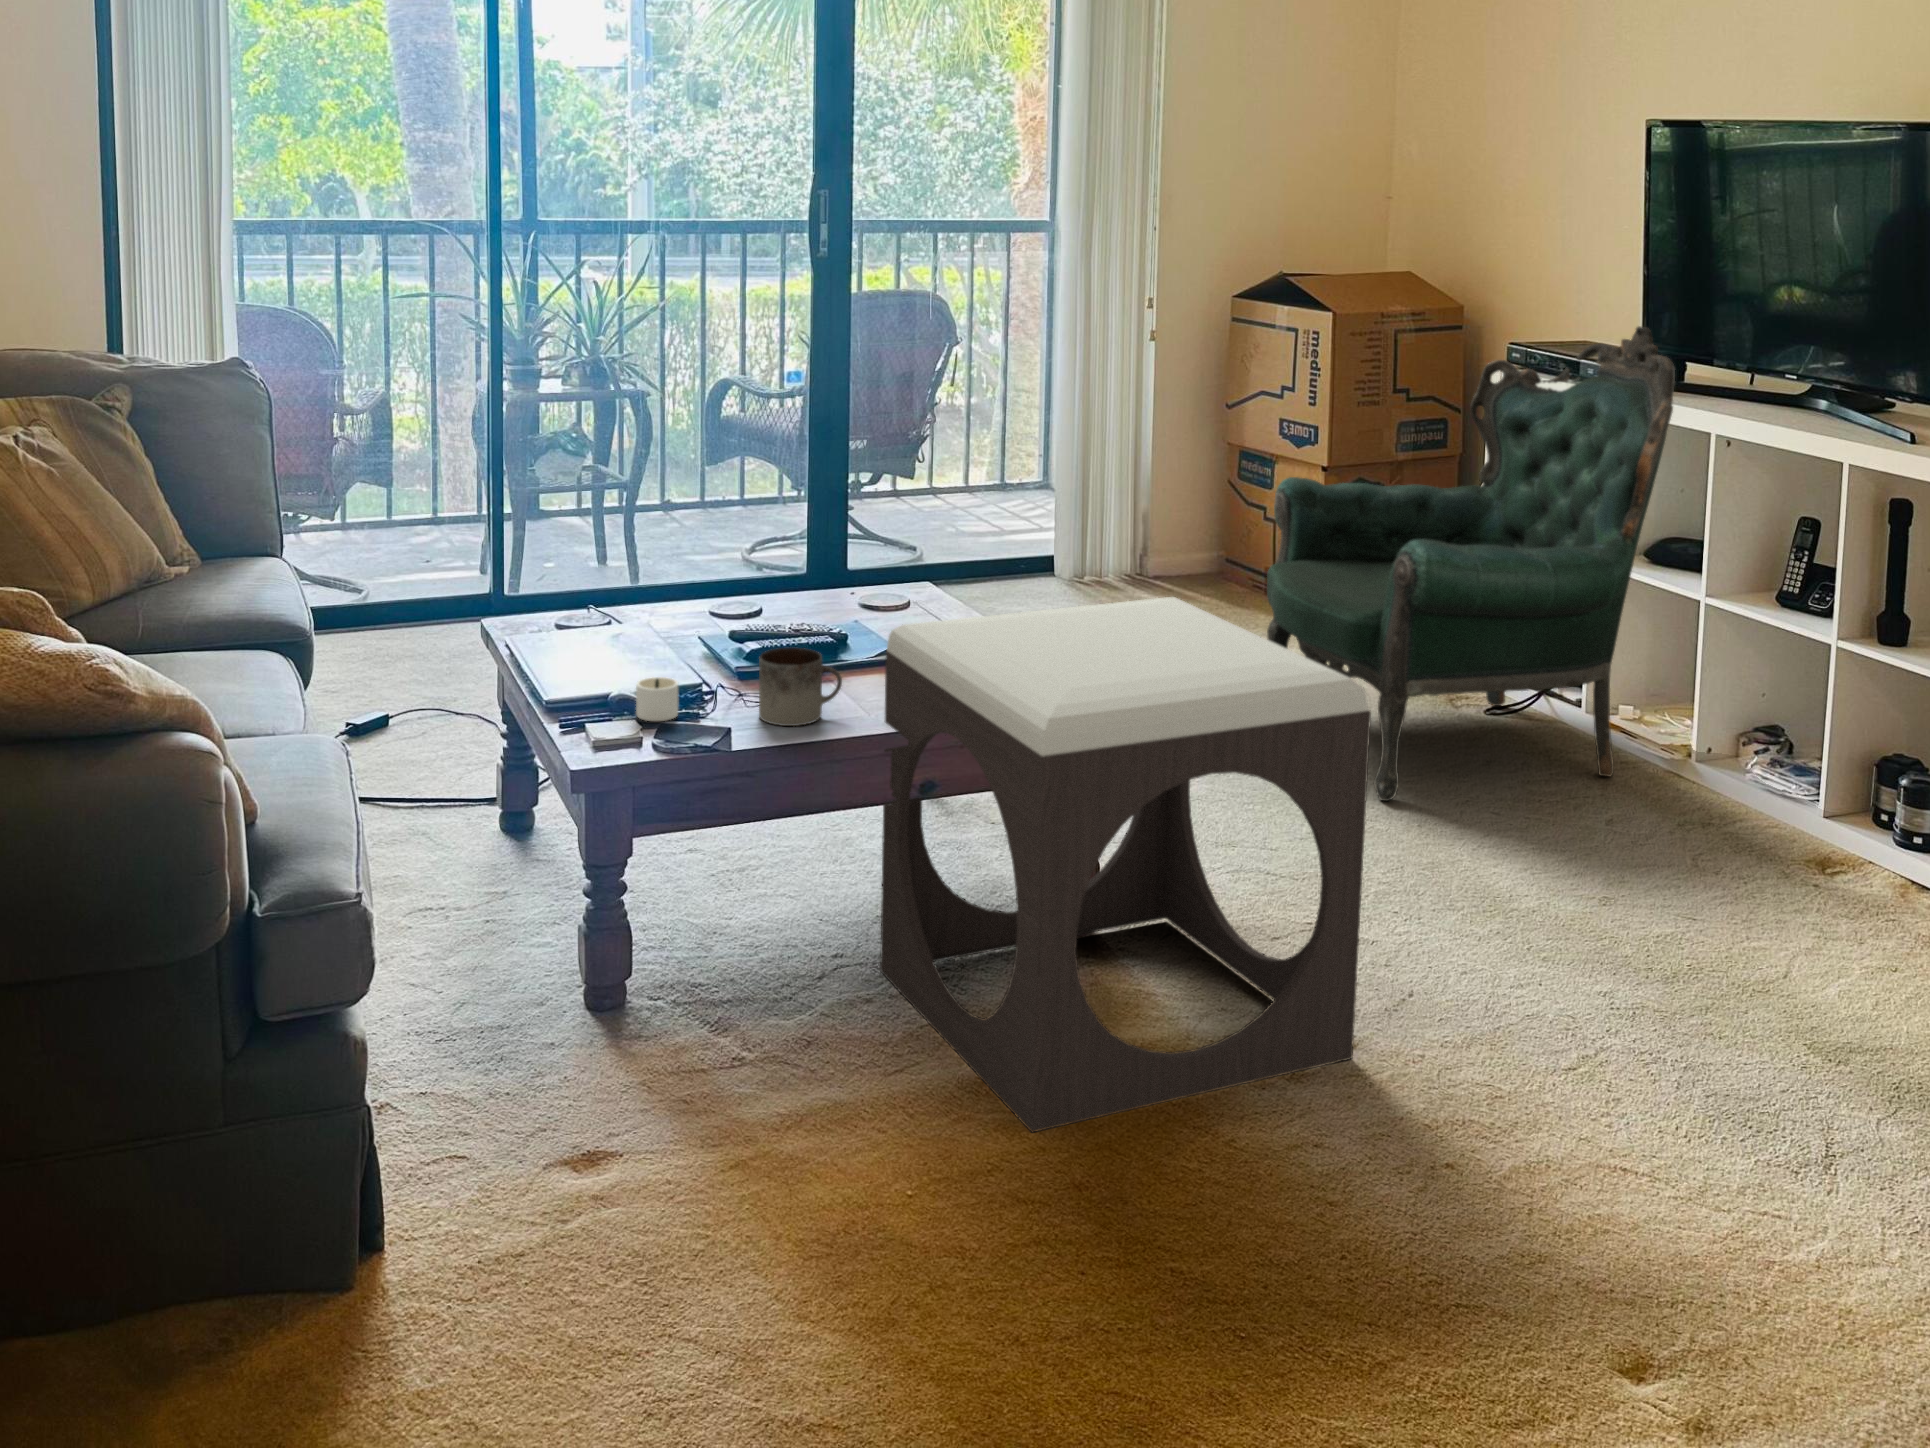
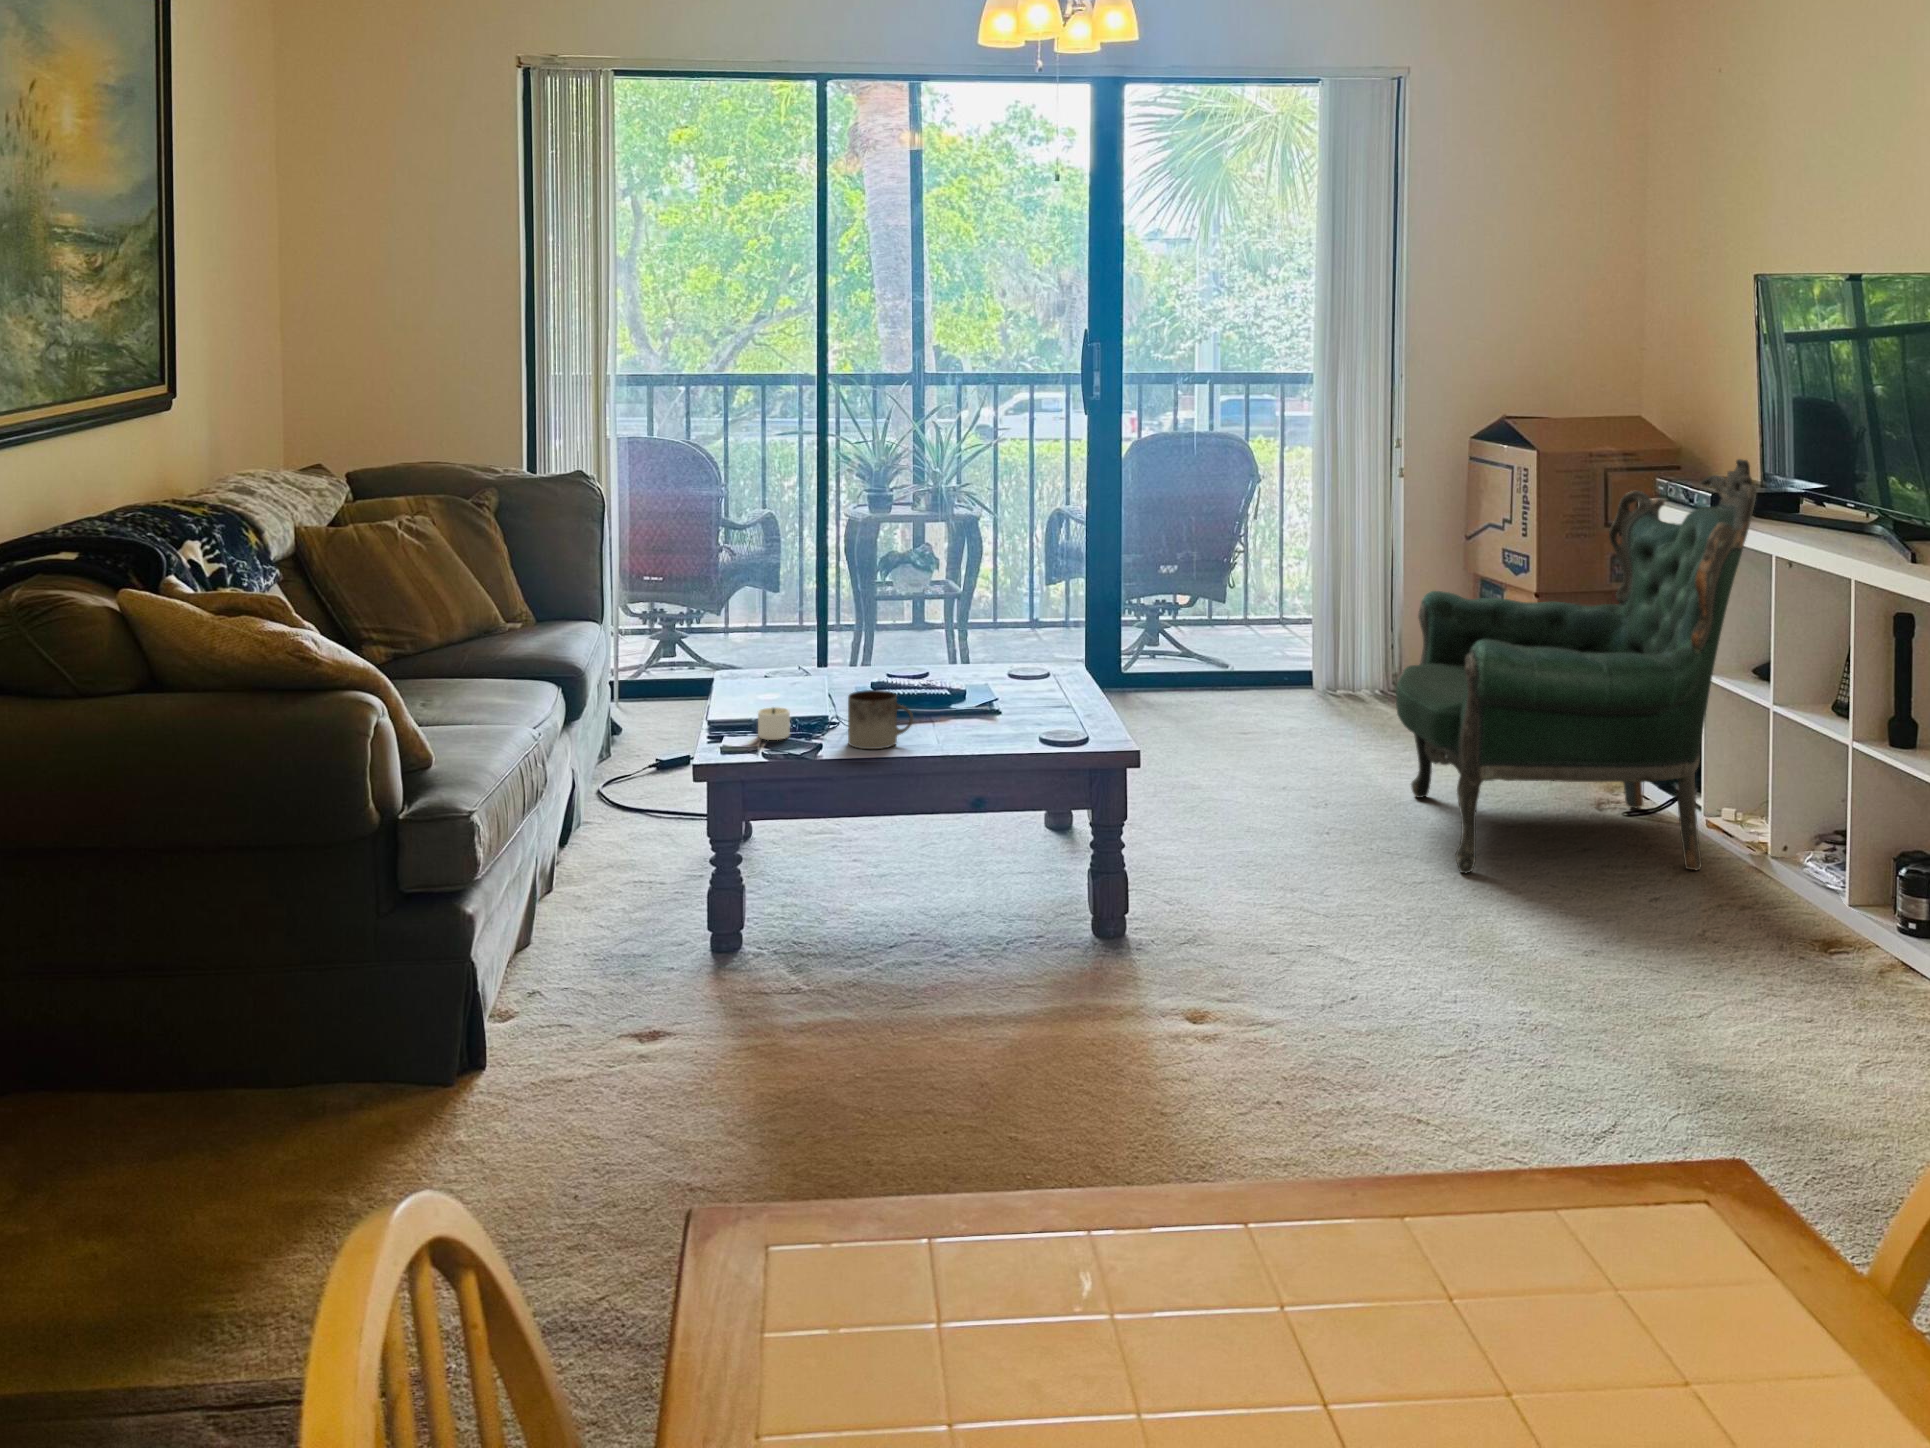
footstool: present [880,597,1371,1132] -> none [942,665,1281,1069]

